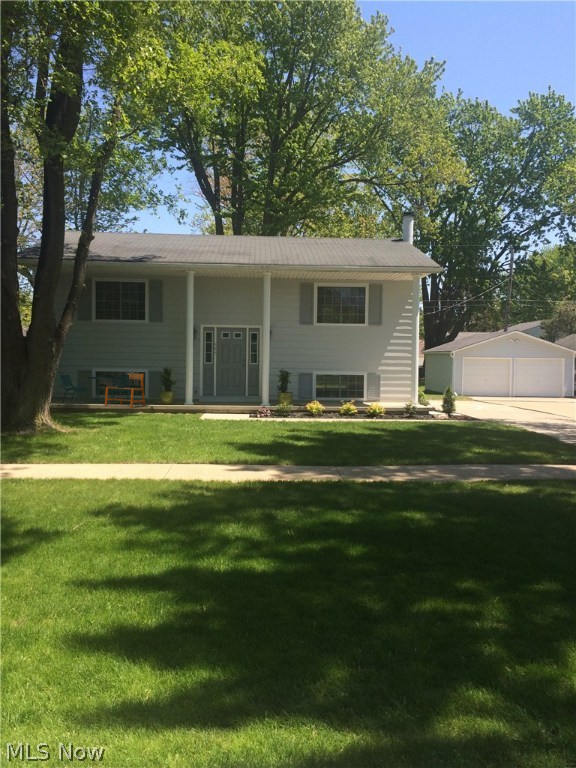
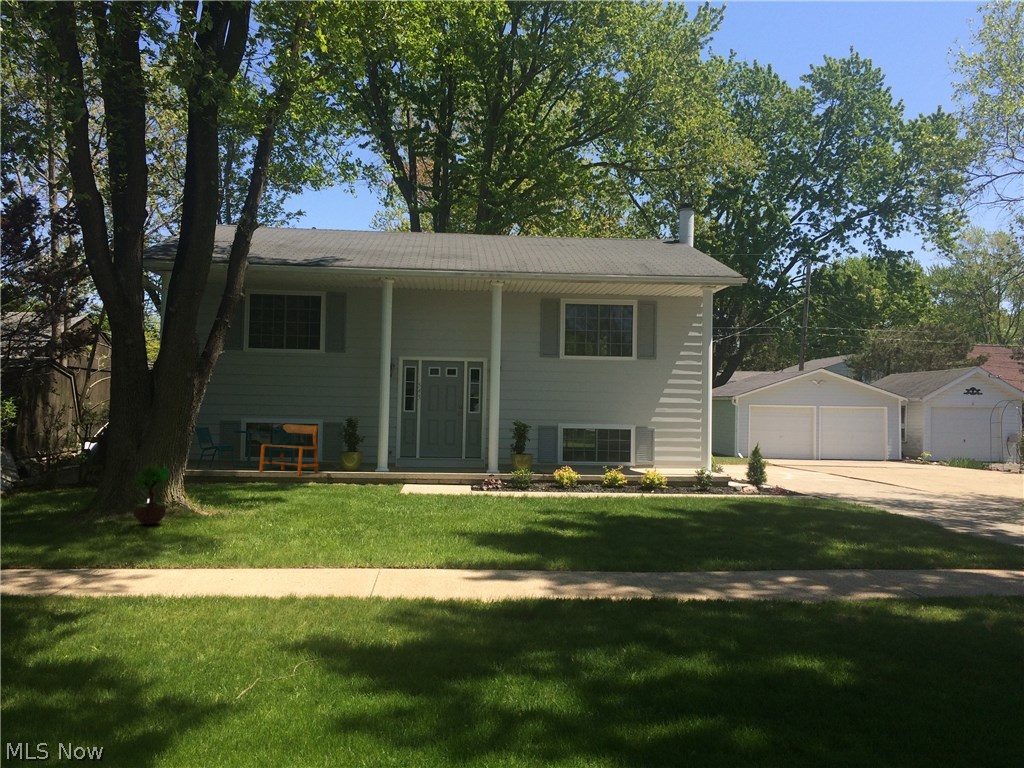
potted tree: none [14,396,41,438] -> present [133,464,169,525]

